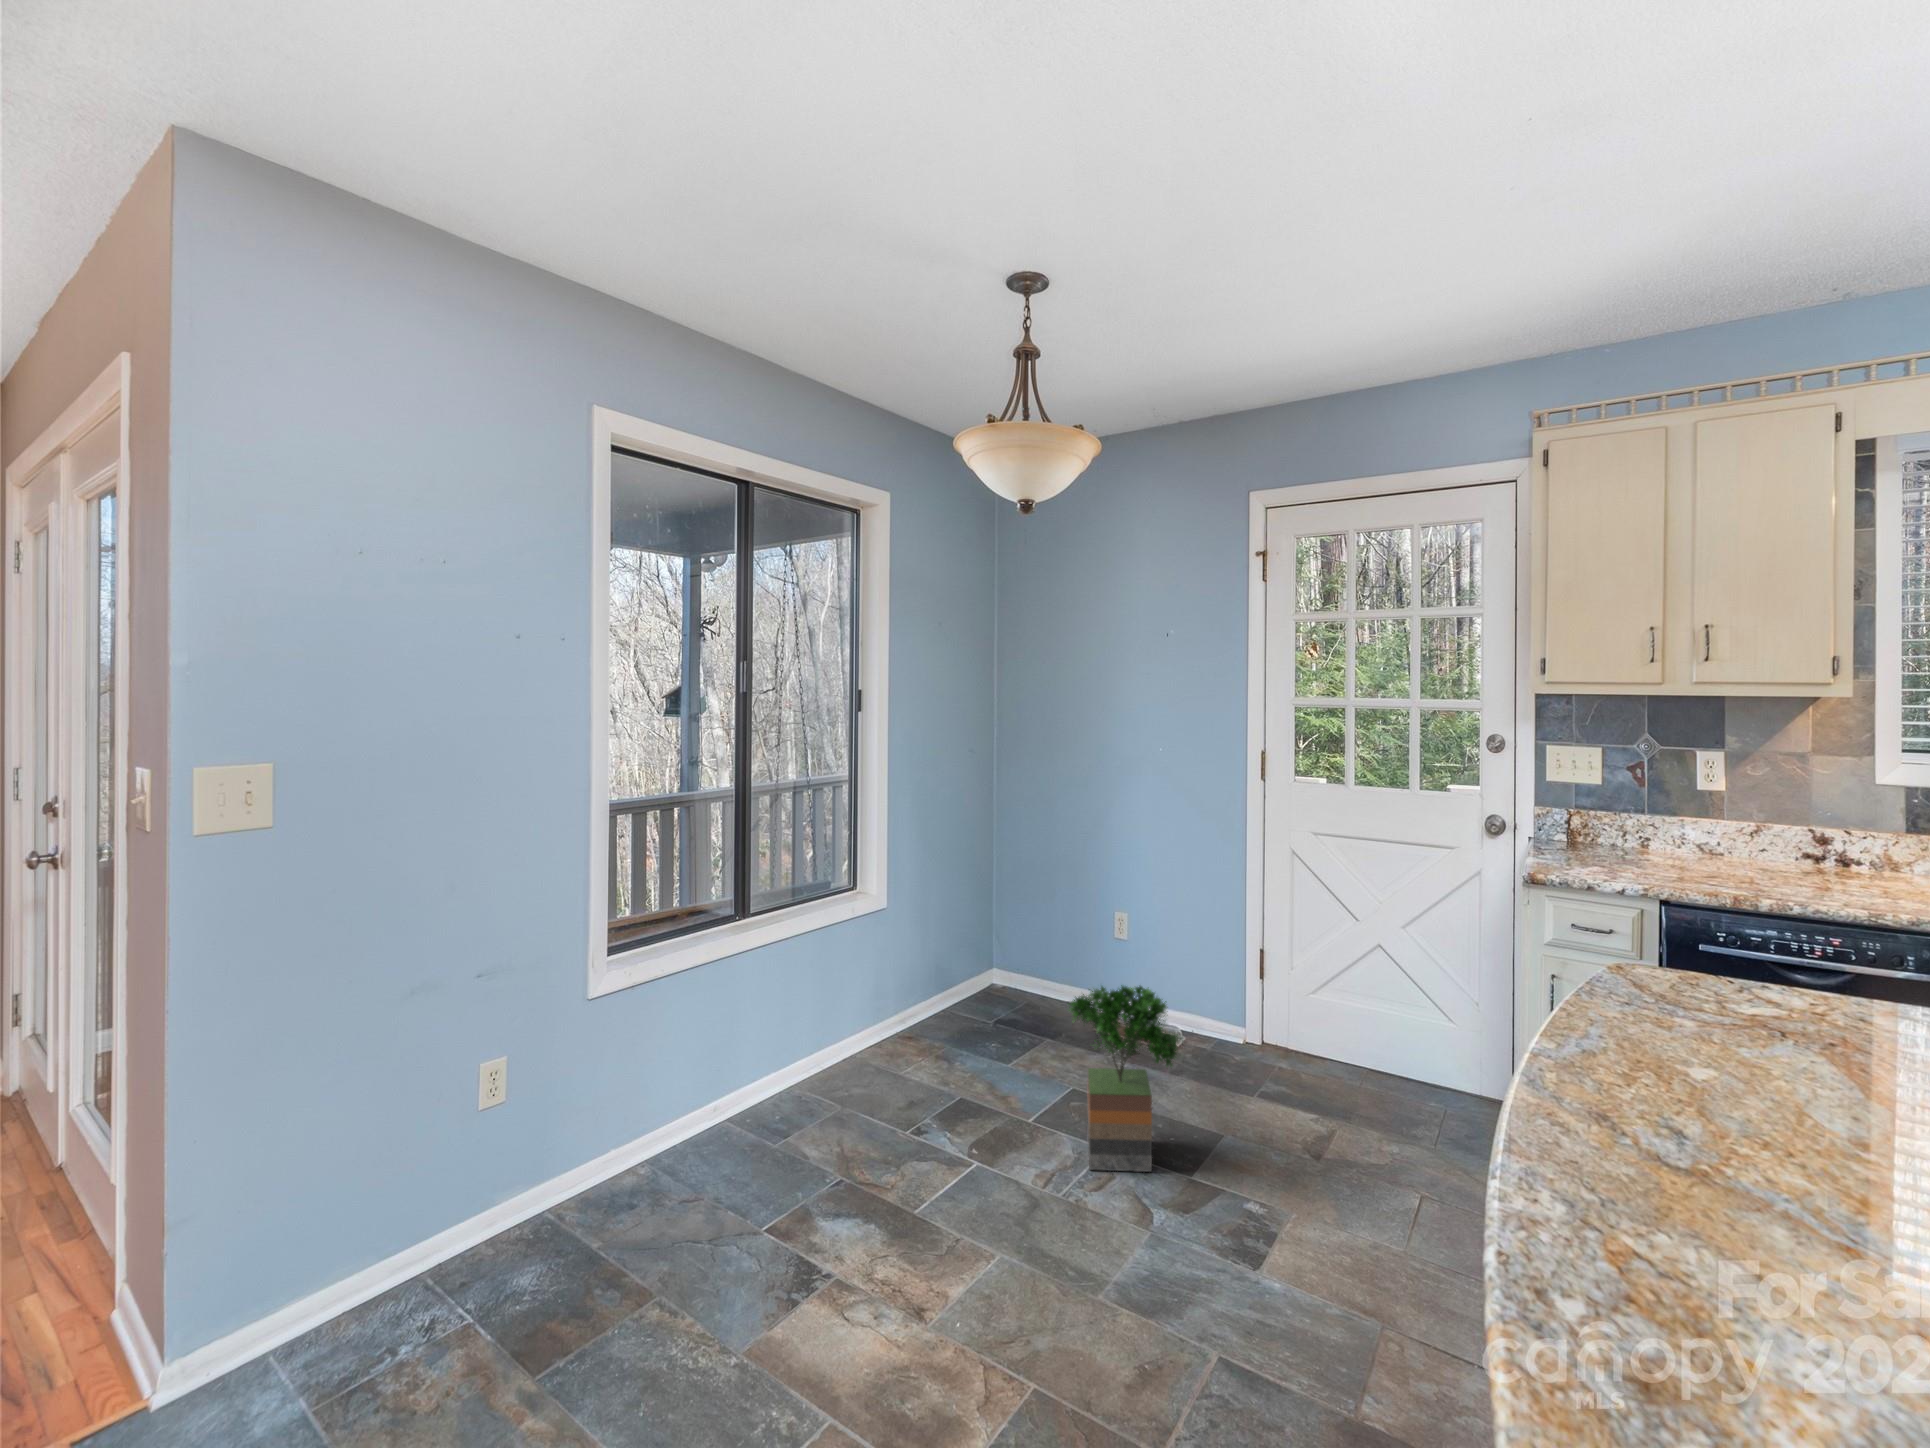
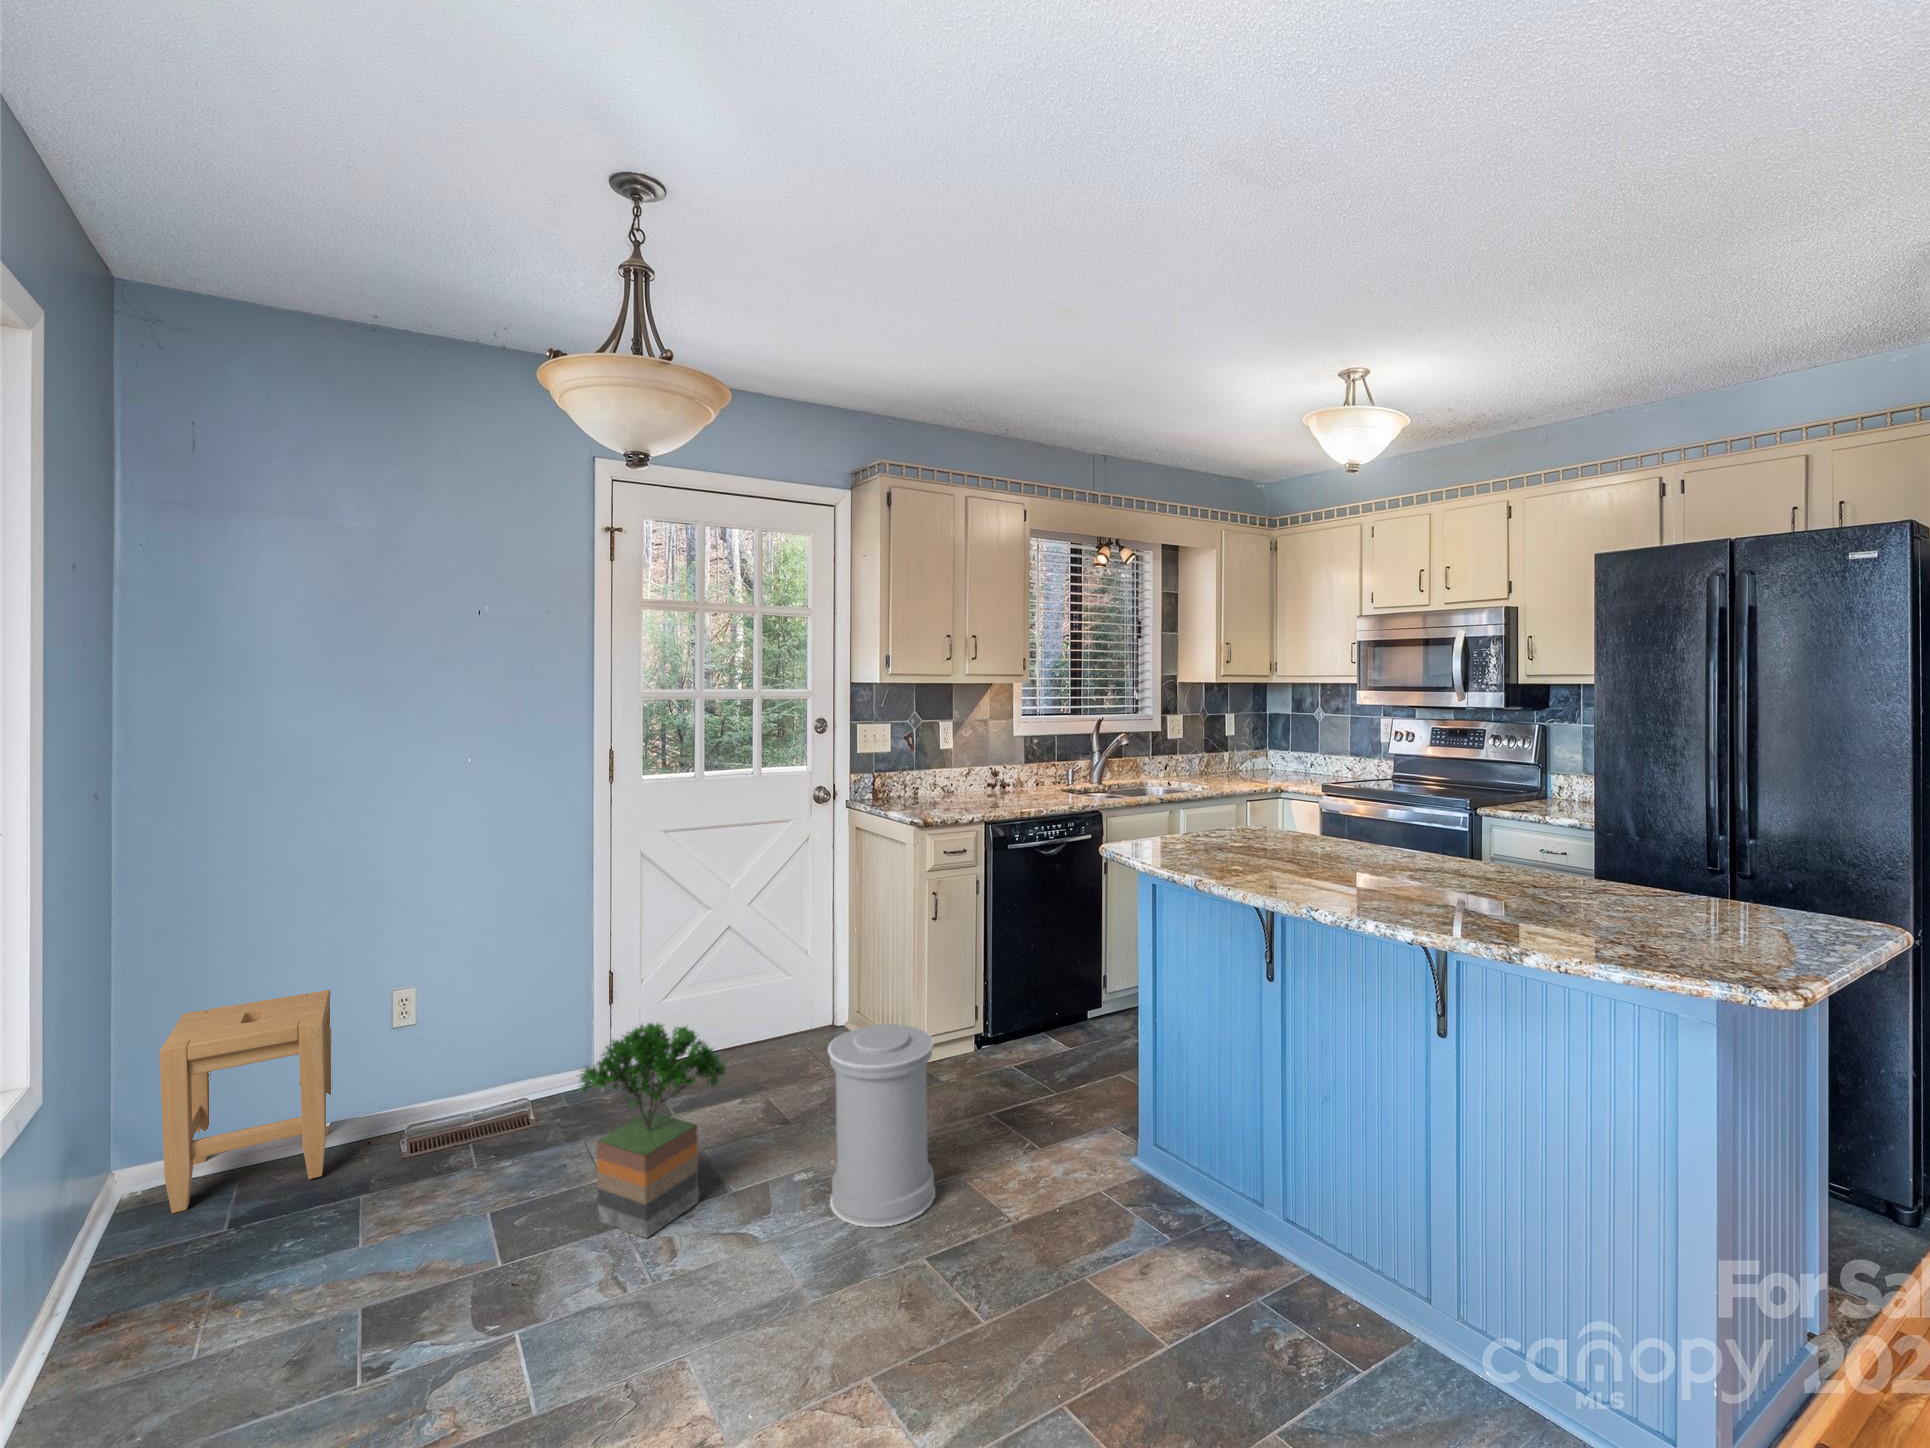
stool: none [962,891,1072,1025] -> present [160,990,333,1213]
trash can: none [1216,1069,1344,1319] -> present [828,1024,935,1227]

